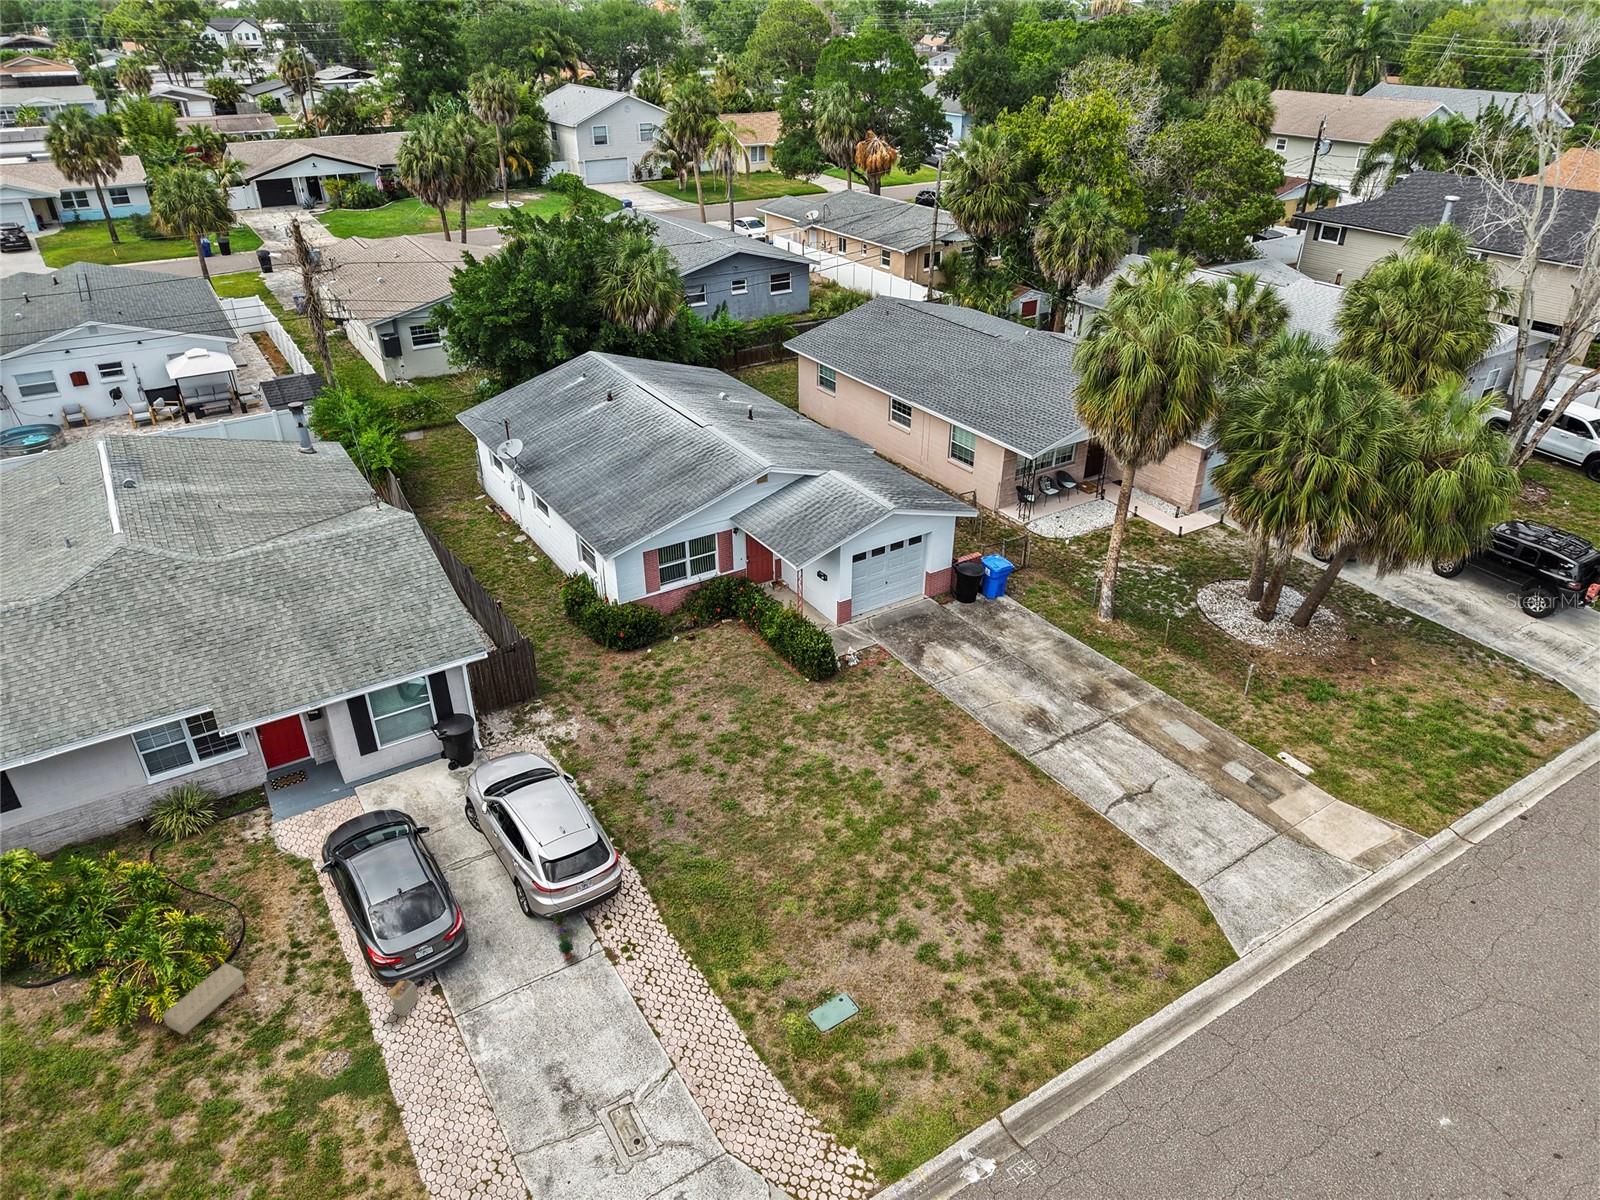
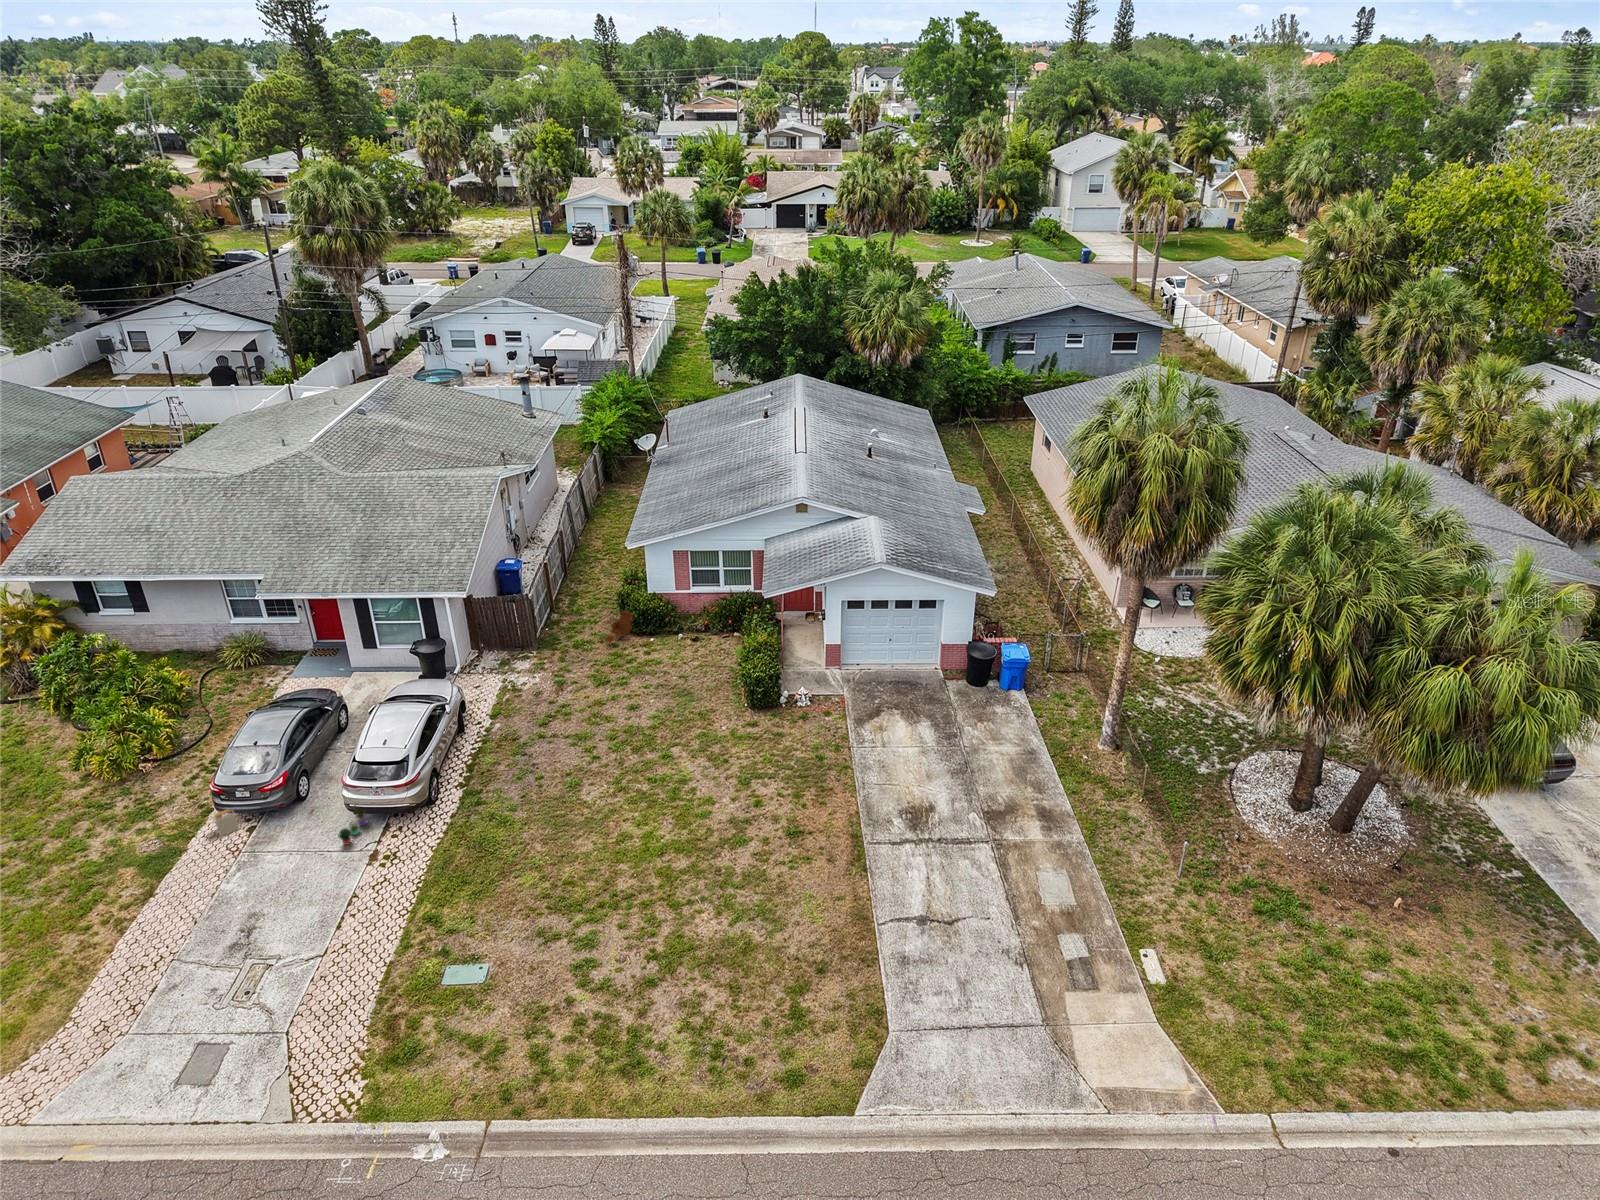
lounge chair: none [606,627,630,673] -> present [605,611,632,645]
bench: present [163,964,248,1043] -> none [101,754,167,798]

